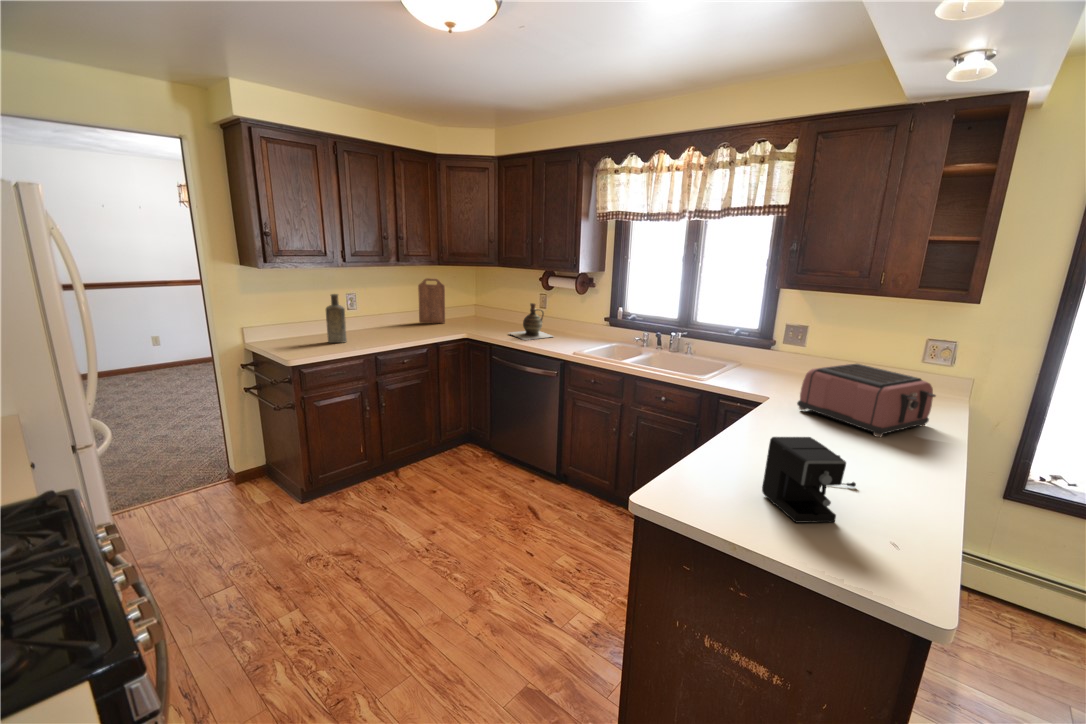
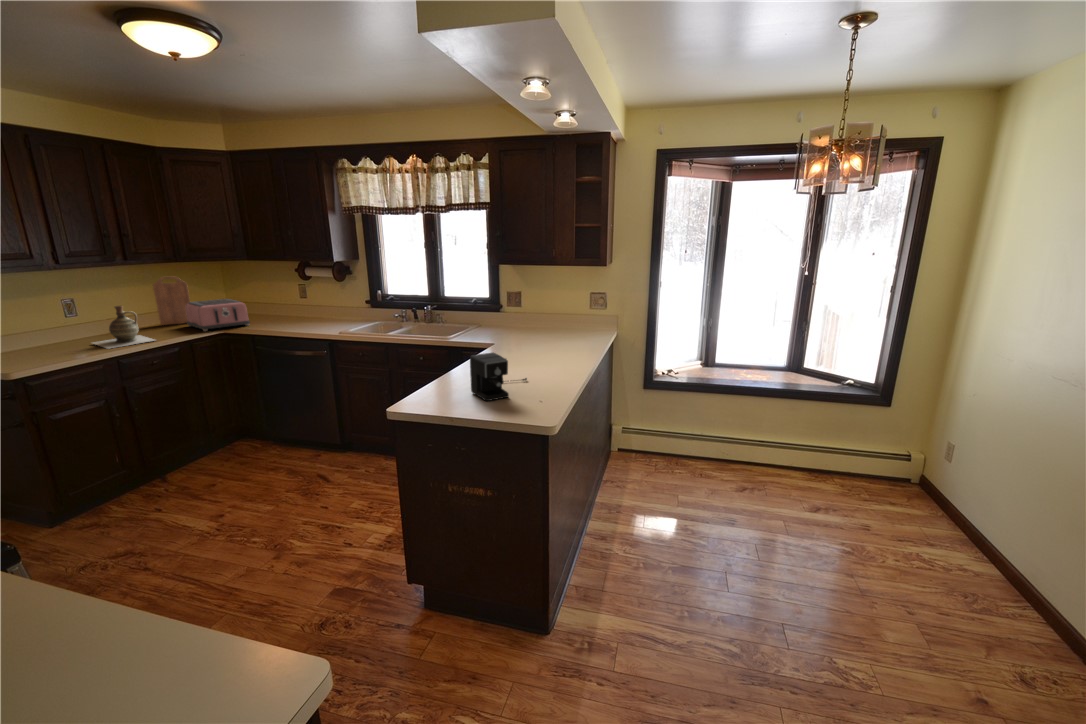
bottle: present [326,294,347,343] -> none [36,300,71,355]
ceramic jug: present [510,303,553,340] -> present [93,306,154,349]
toaster: present [797,364,936,437] -> present [185,299,250,331]

